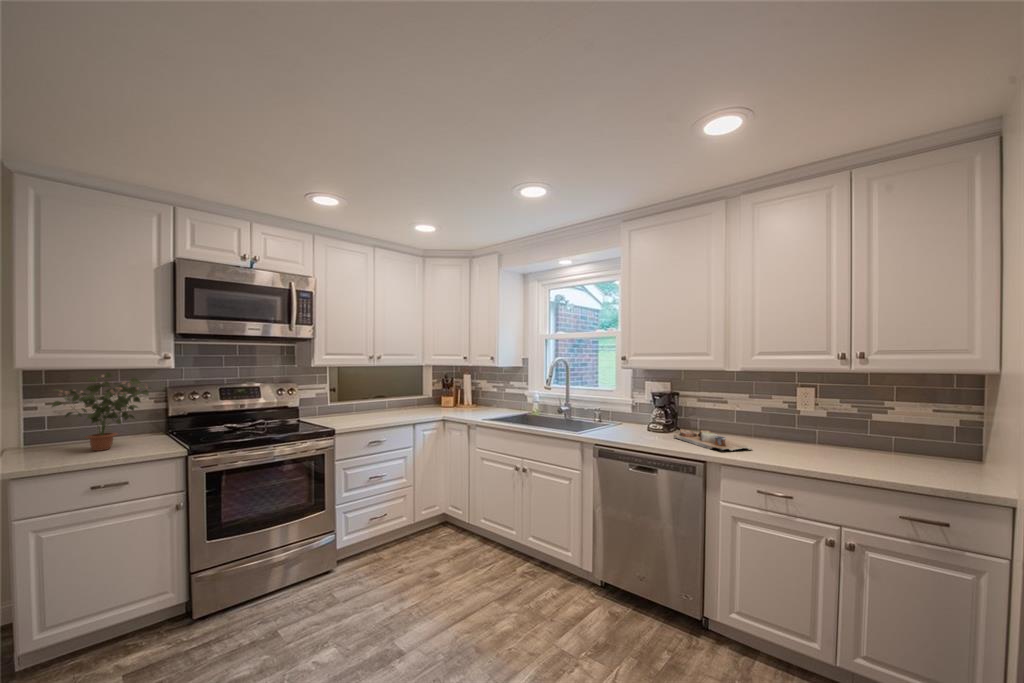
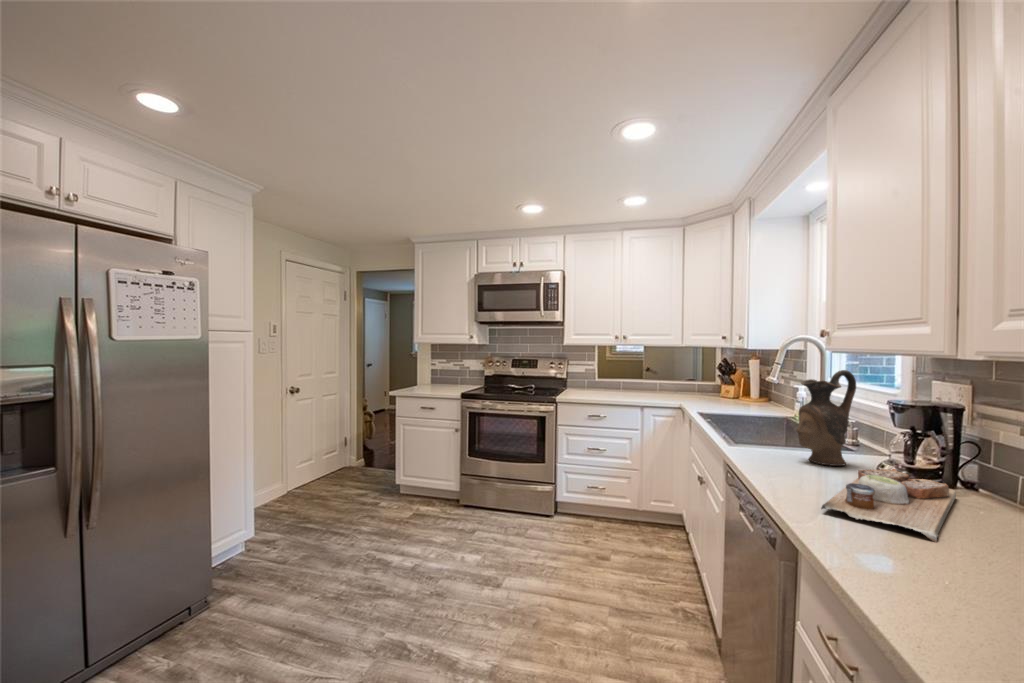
potted plant: present [52,372,149,451] -> none [430,345,463,389]
ceramic pitcher: none [628,384,650,435] -> present [797,370,856,466]

